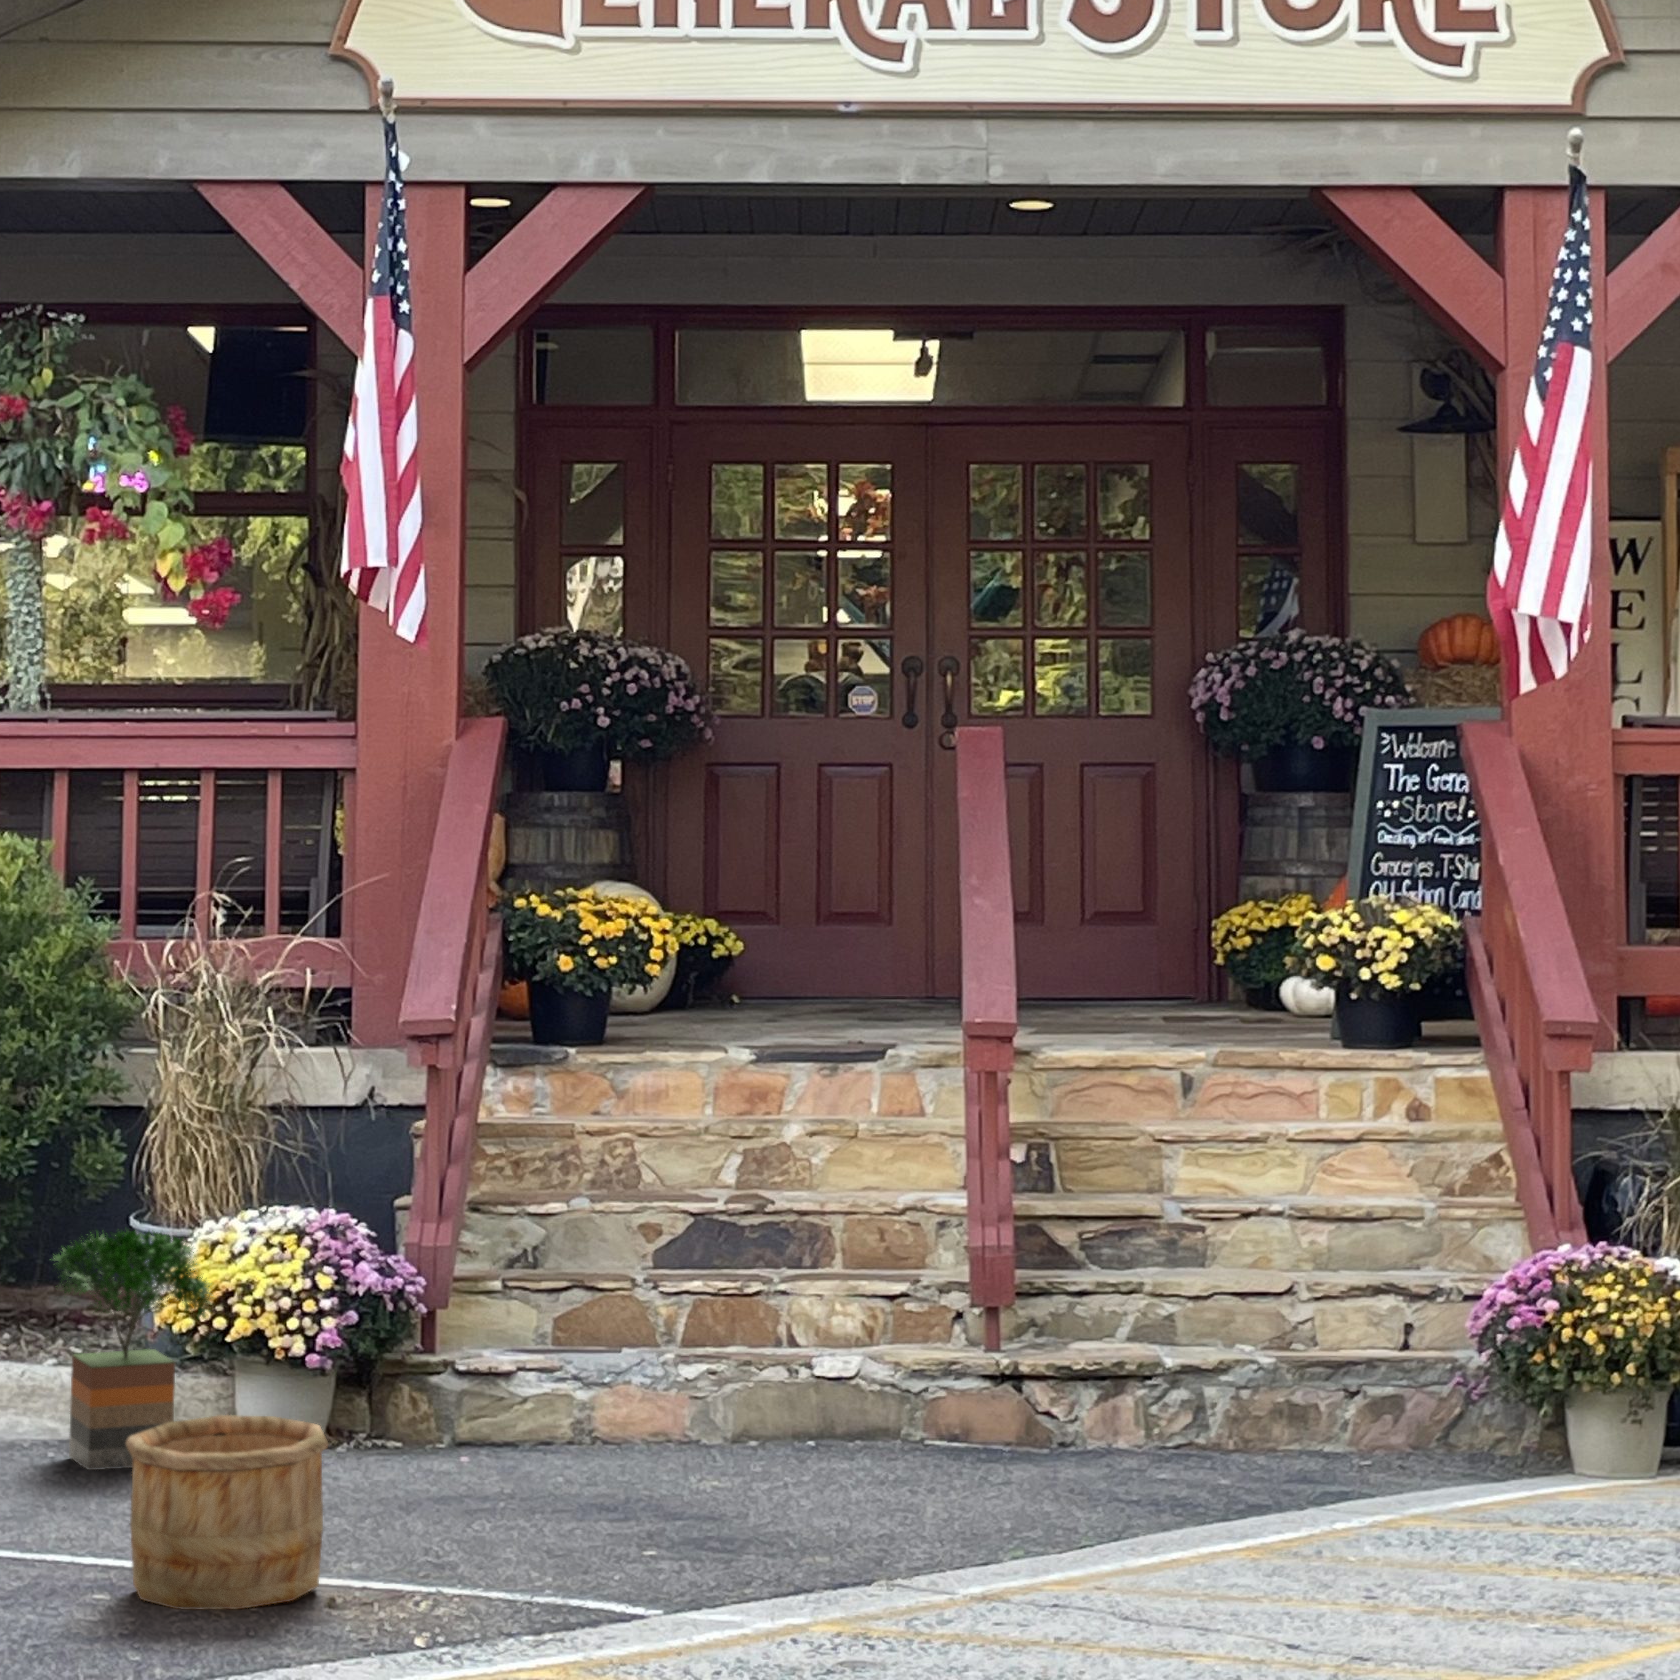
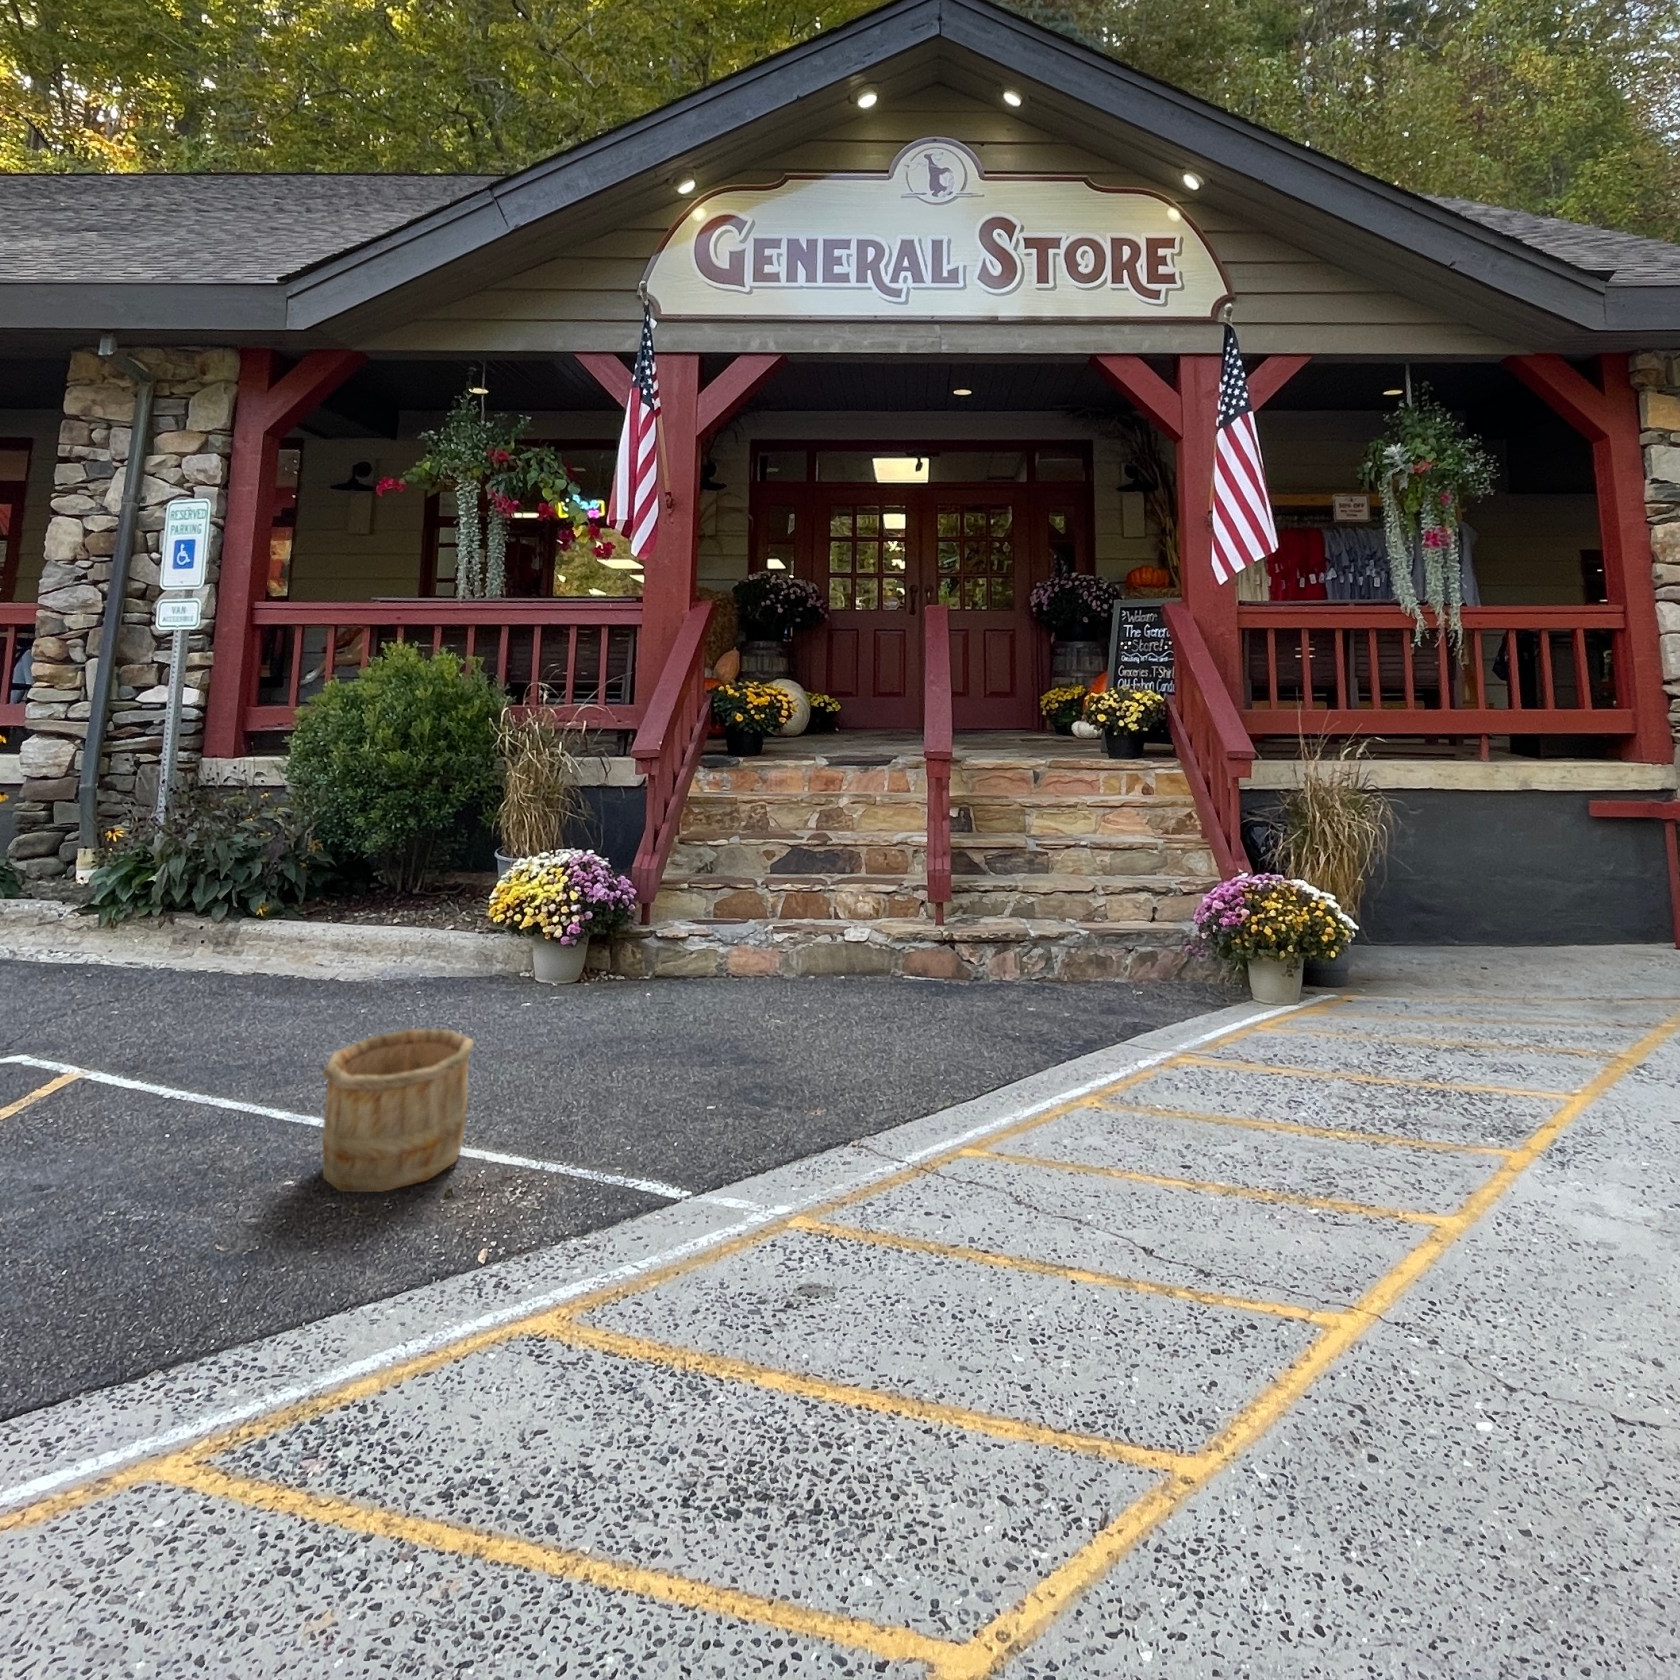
potted tree: present [54,1230,210,1470] -> none [418,865,511,1009]

